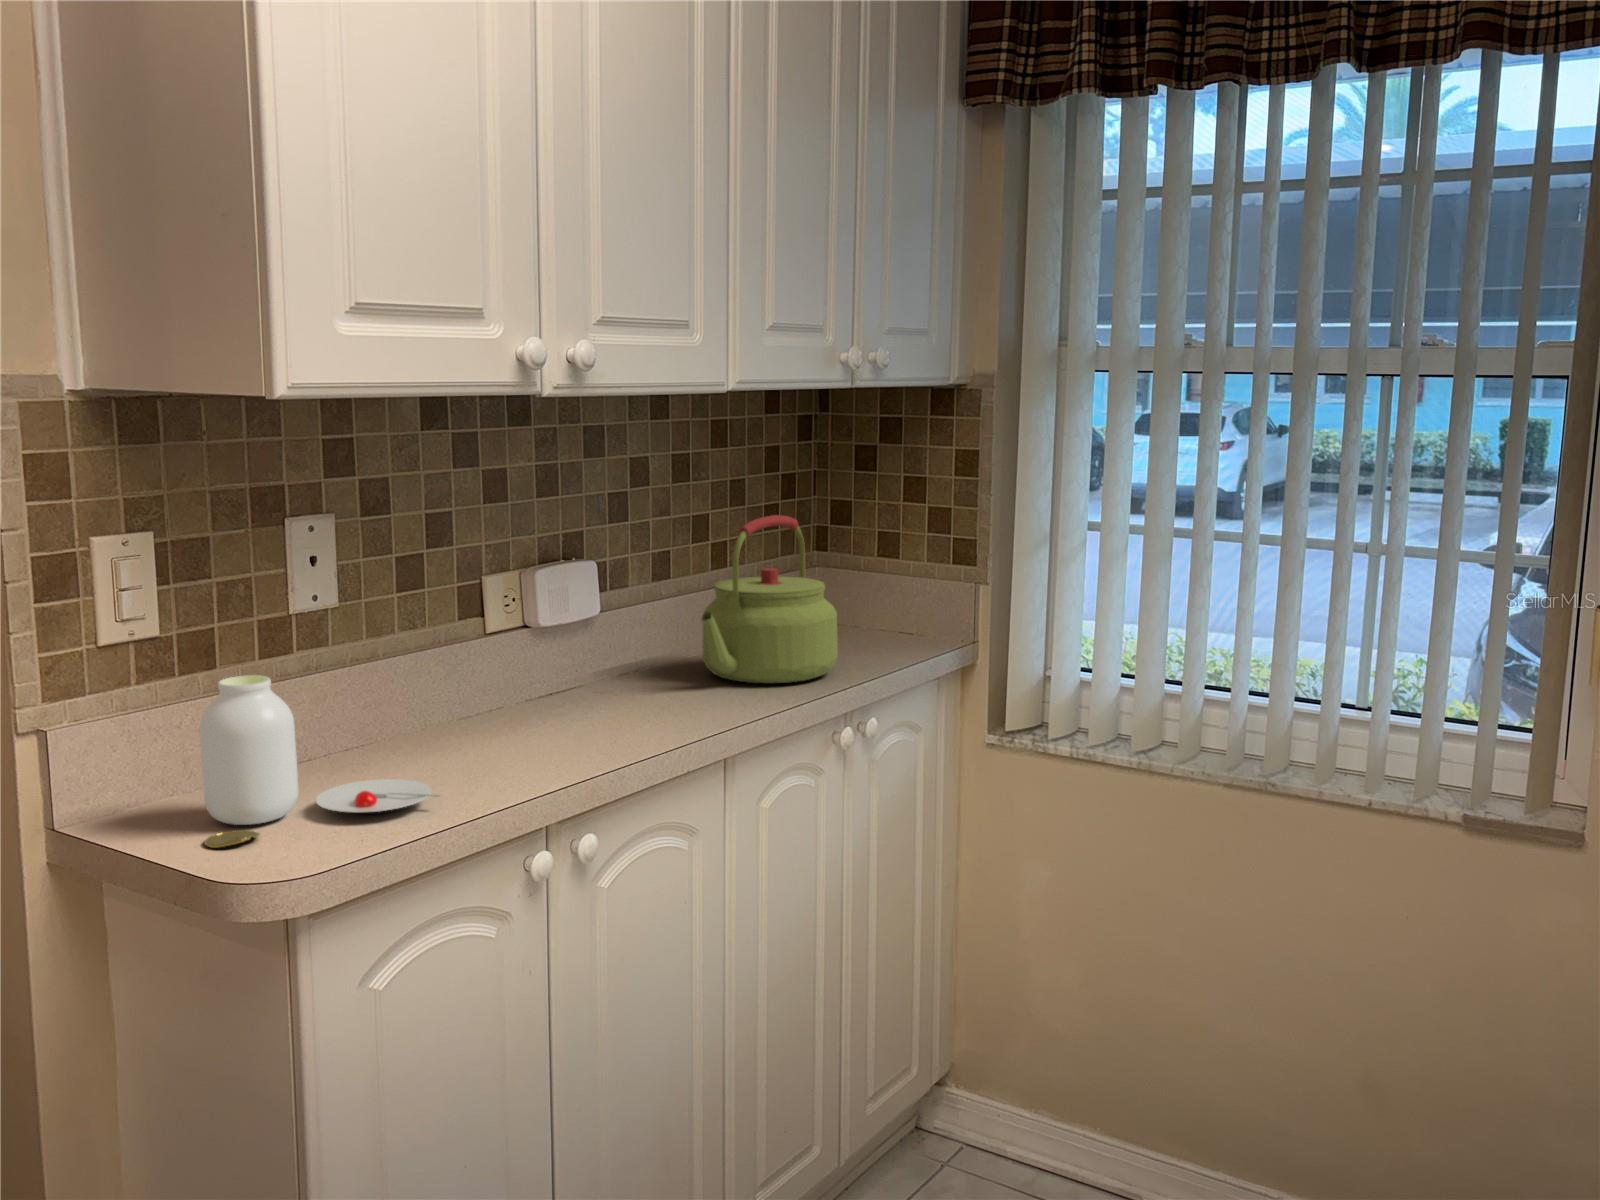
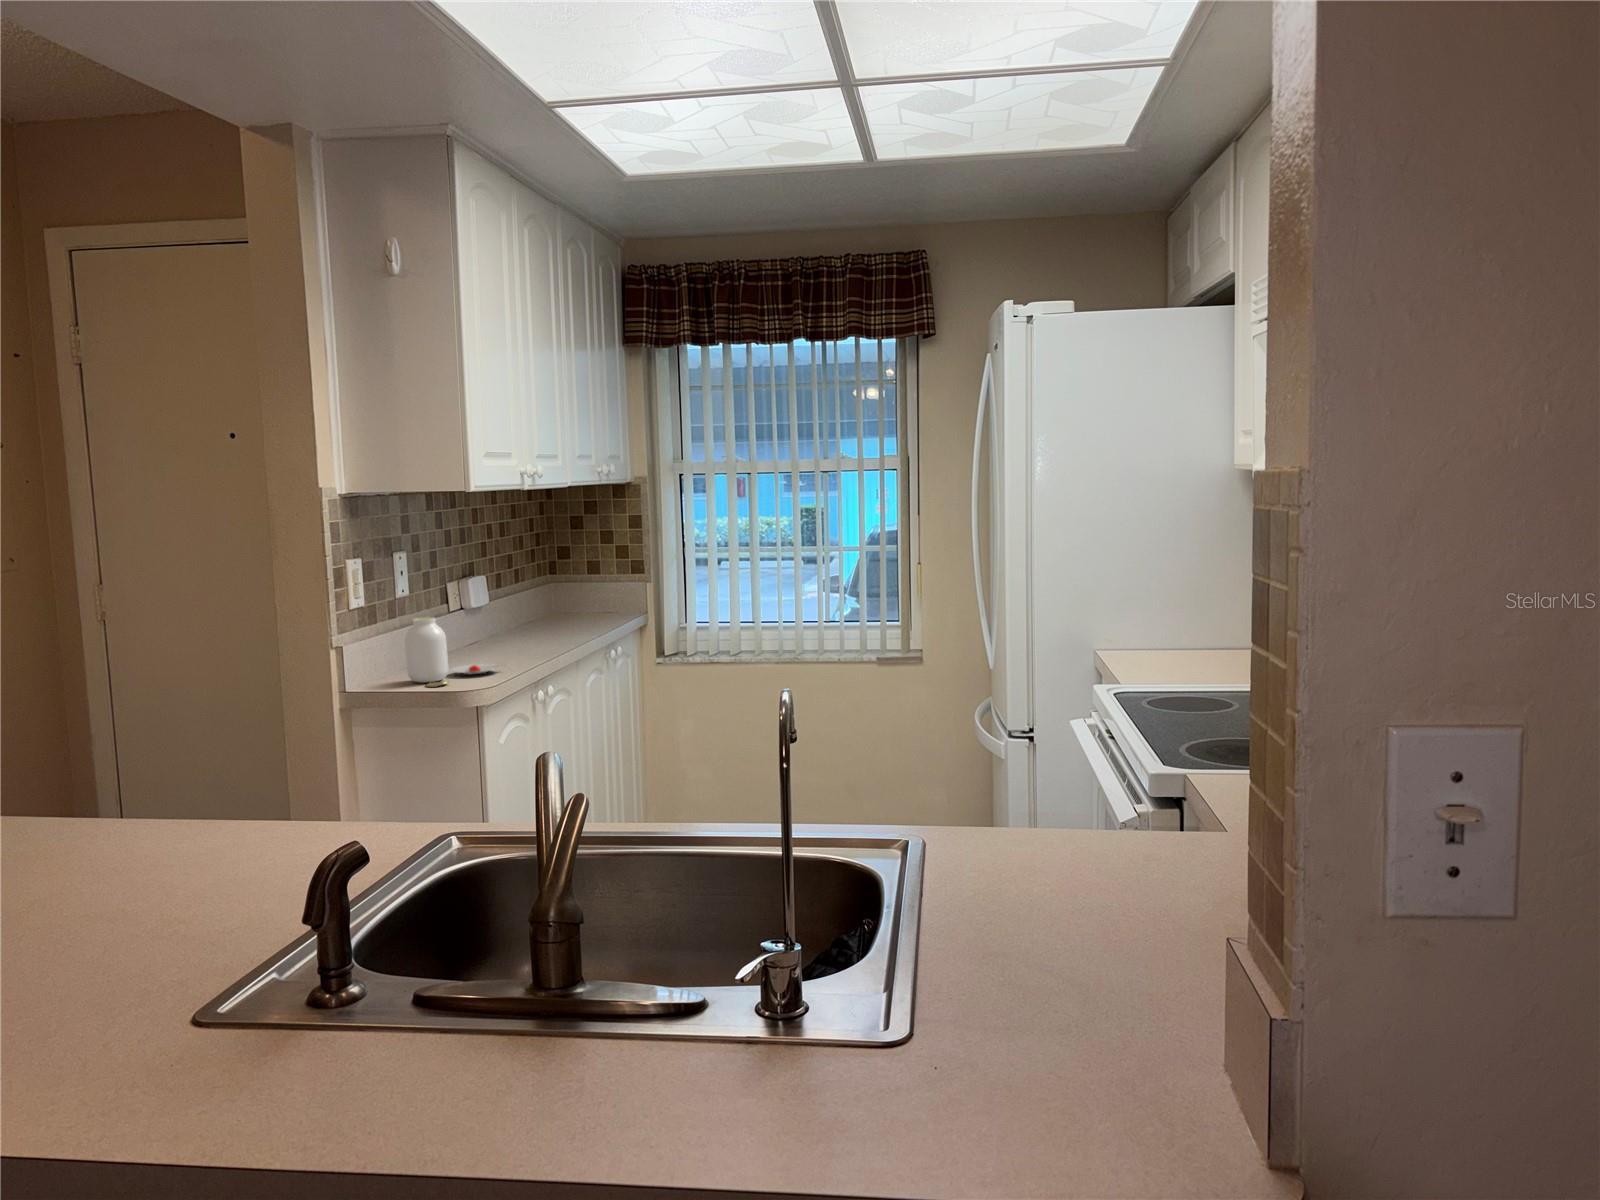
kettle: present [701,515,838,683] -> none [530,550,600,632]

